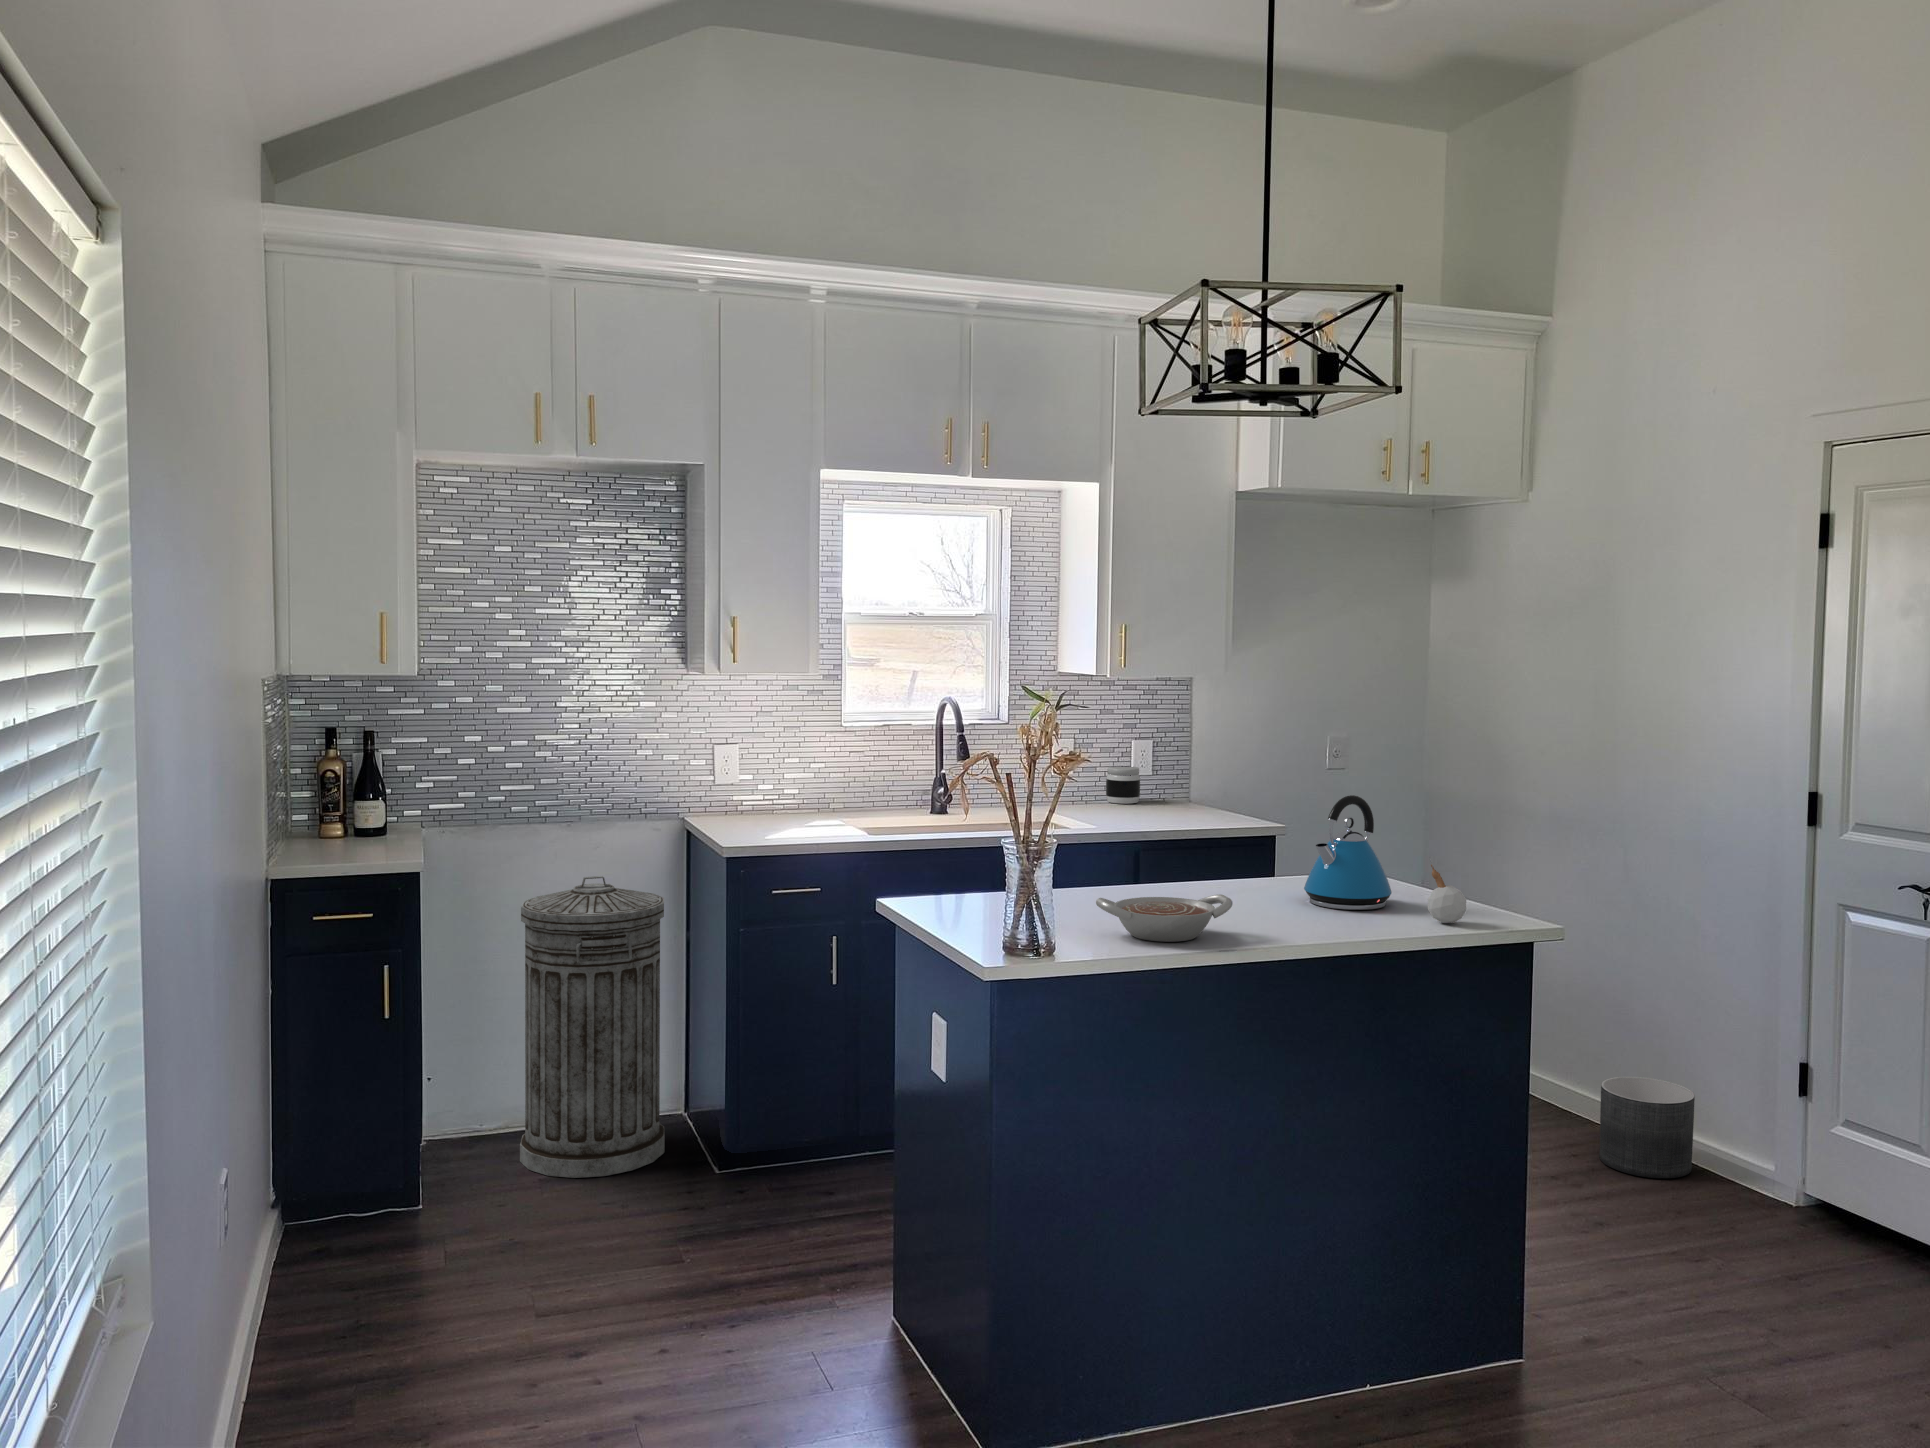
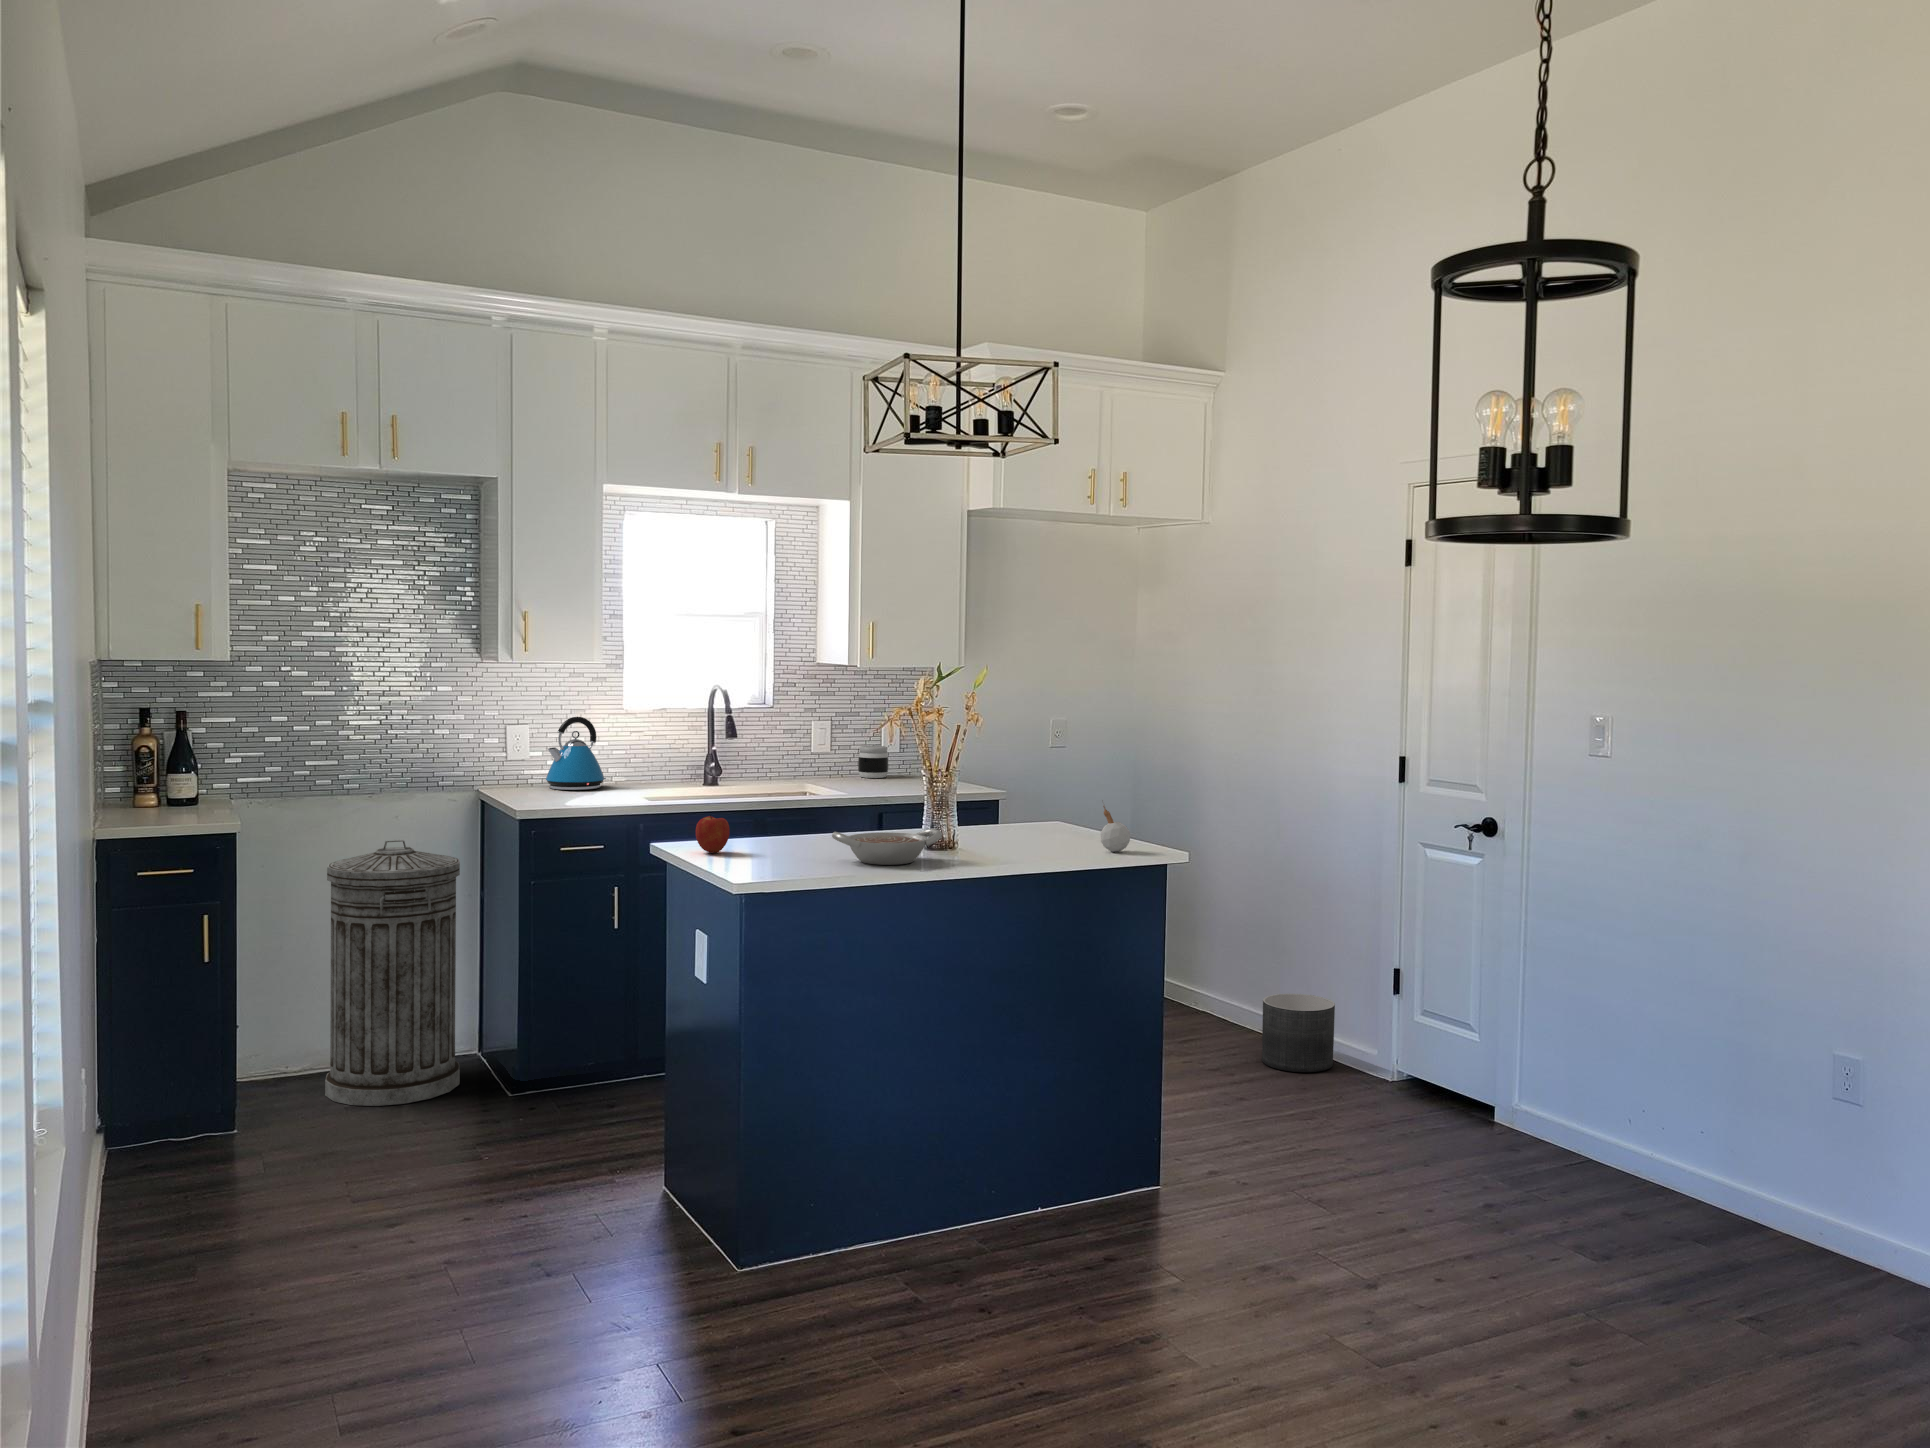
kettle: present [1304,795,1392,910] -> present [546,717,606,790]
apple: none [930,872,970,918] -> present [696,815,730,853]

